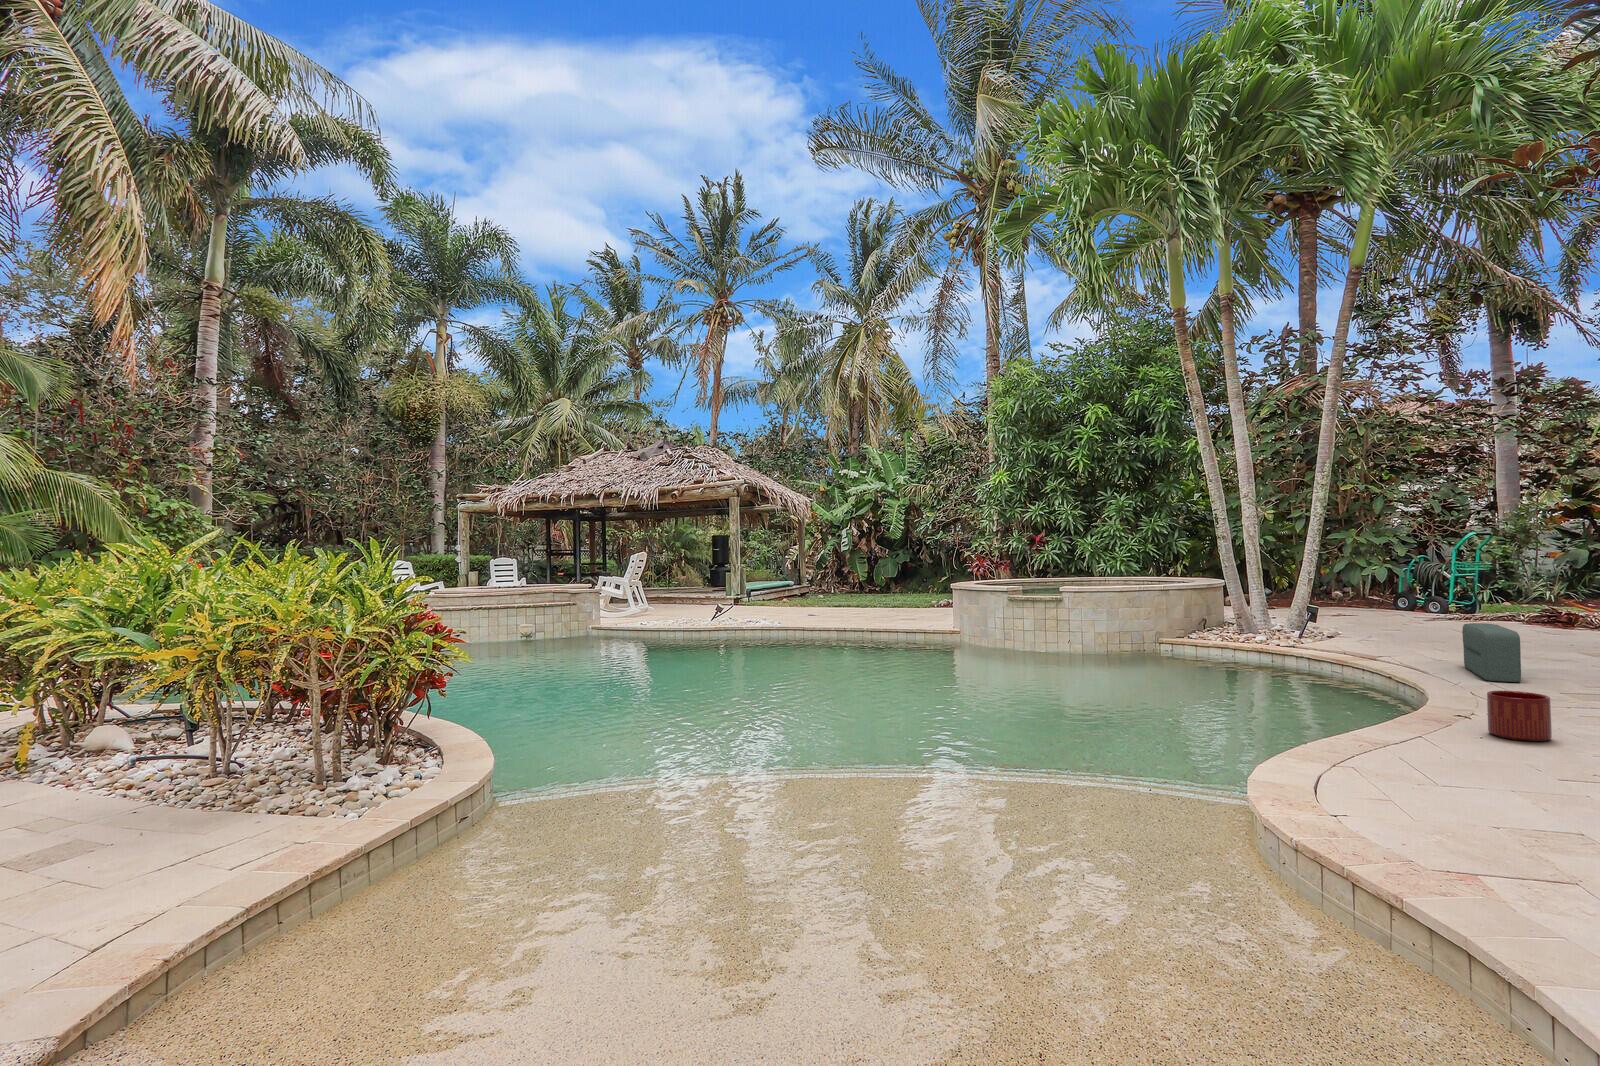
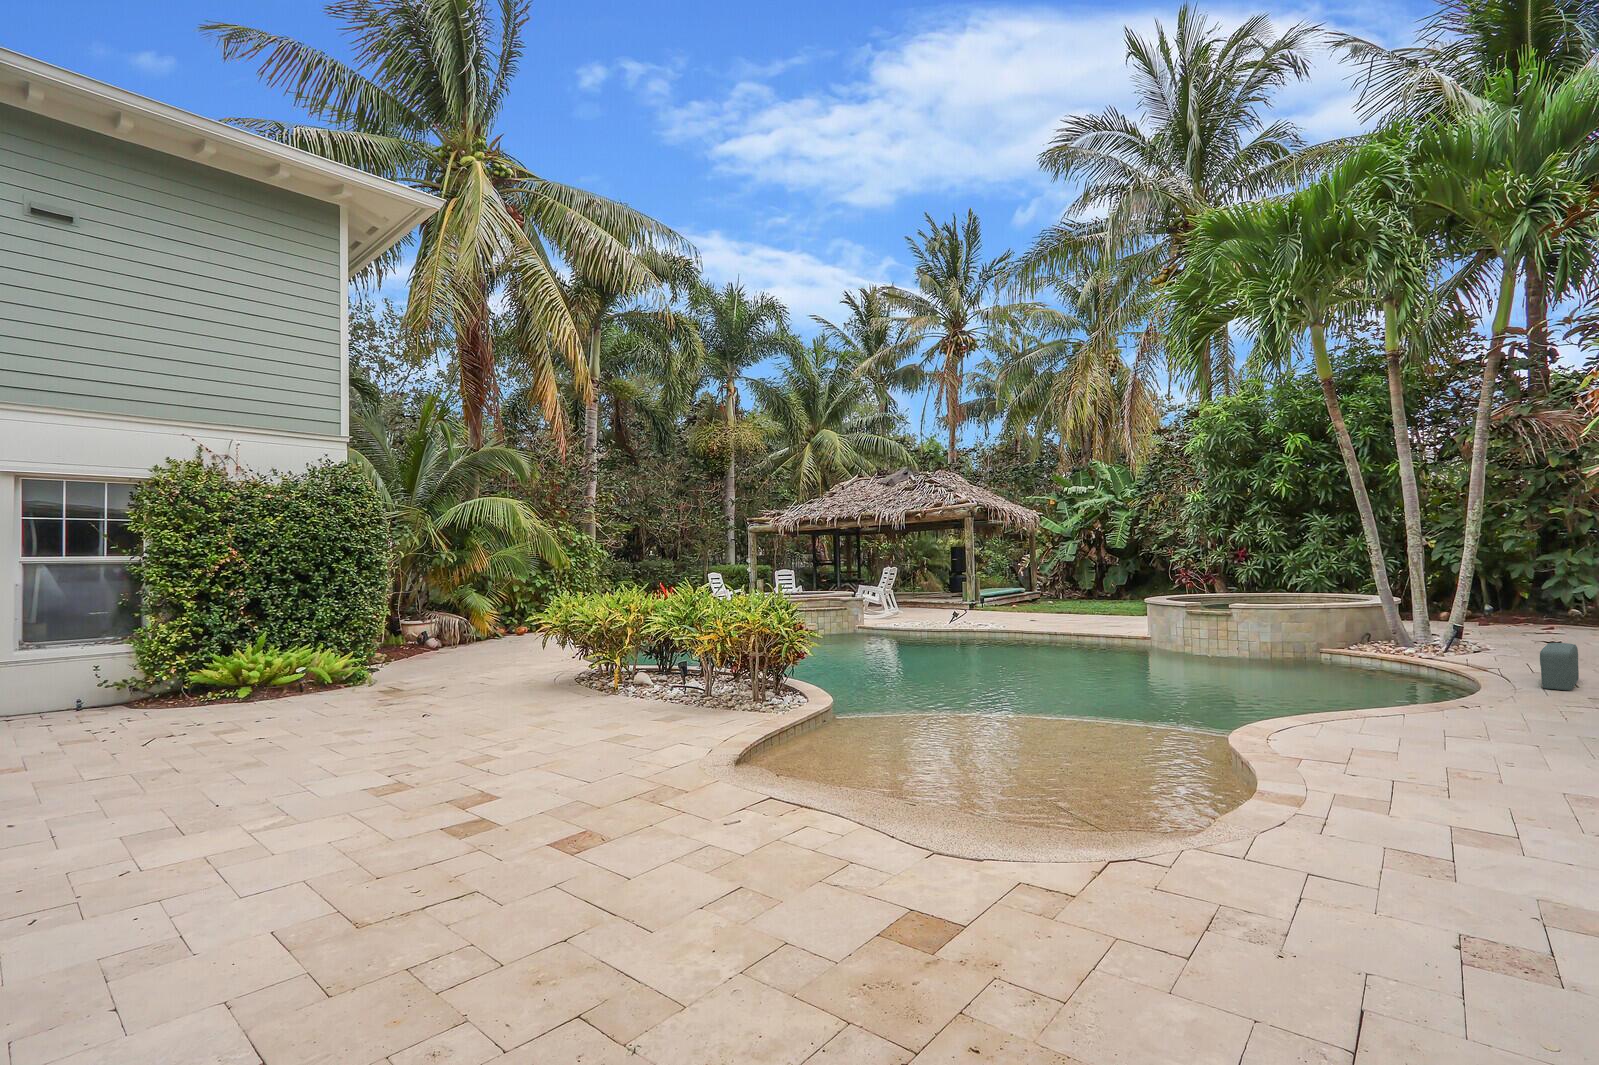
planter: present [1487,691,1552,741] -> none [1455,691,1498,725]

